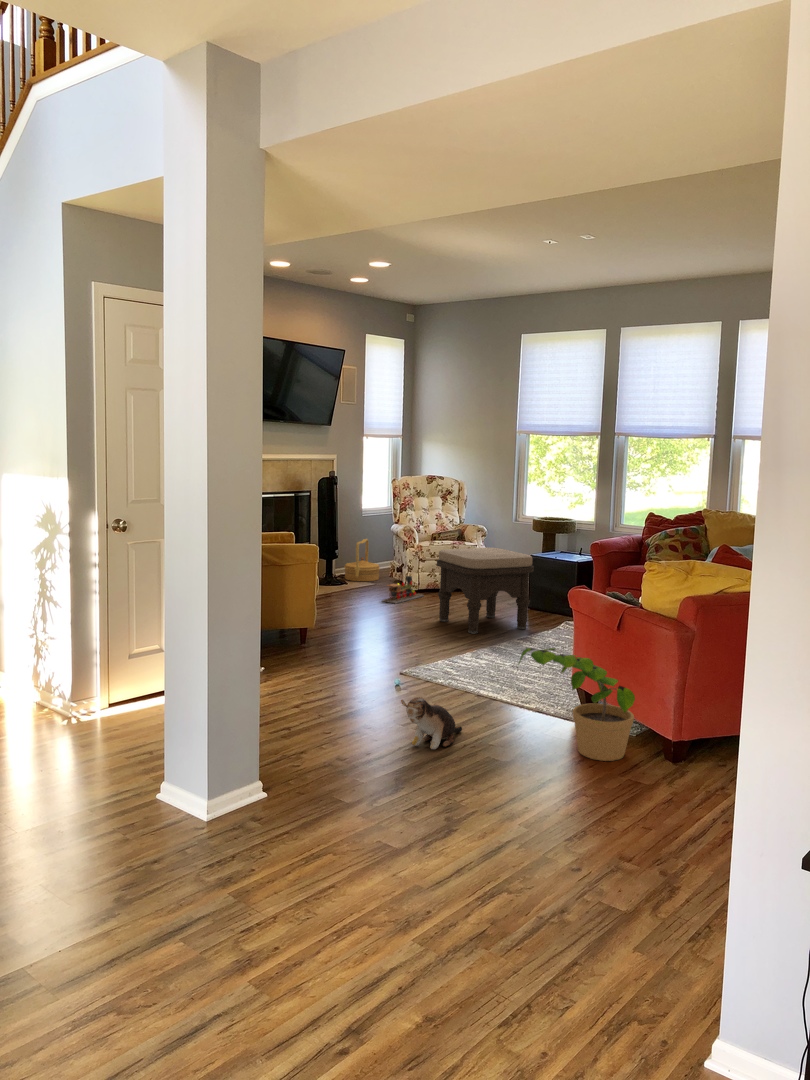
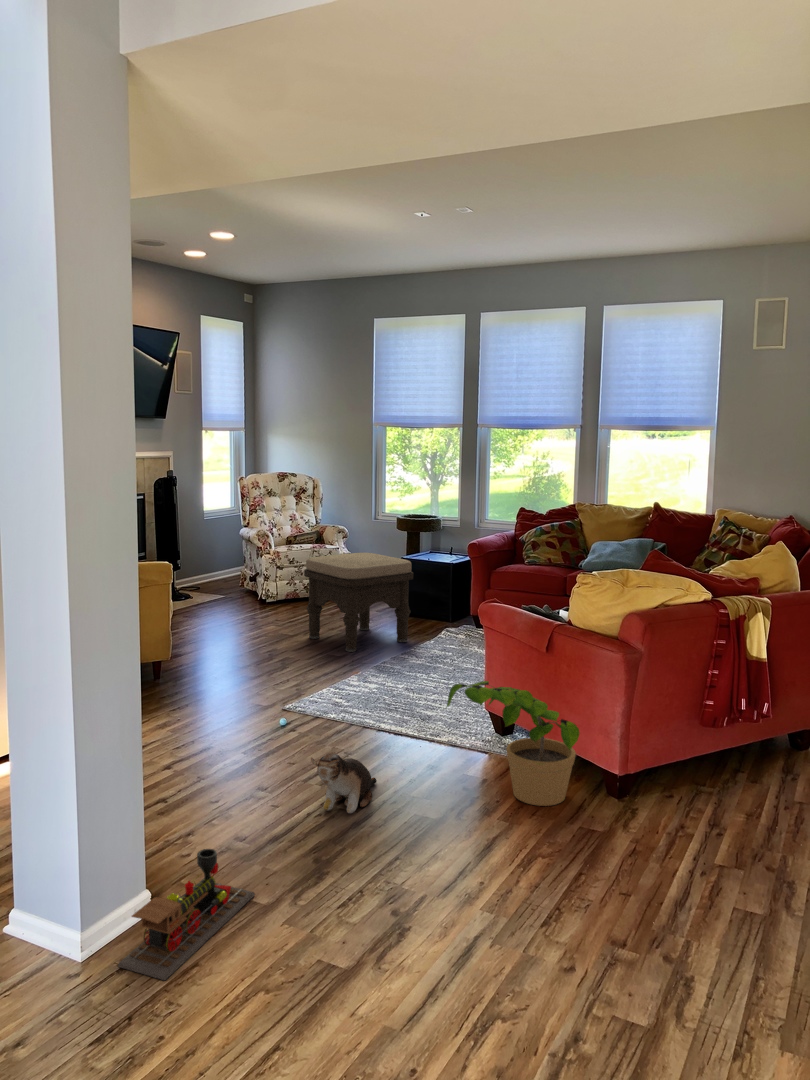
woven basket: present [344,539,380,581] -> none [186,545,228,594]
toy train: present [382,576,423,604] -> present [118,849,255,980]

